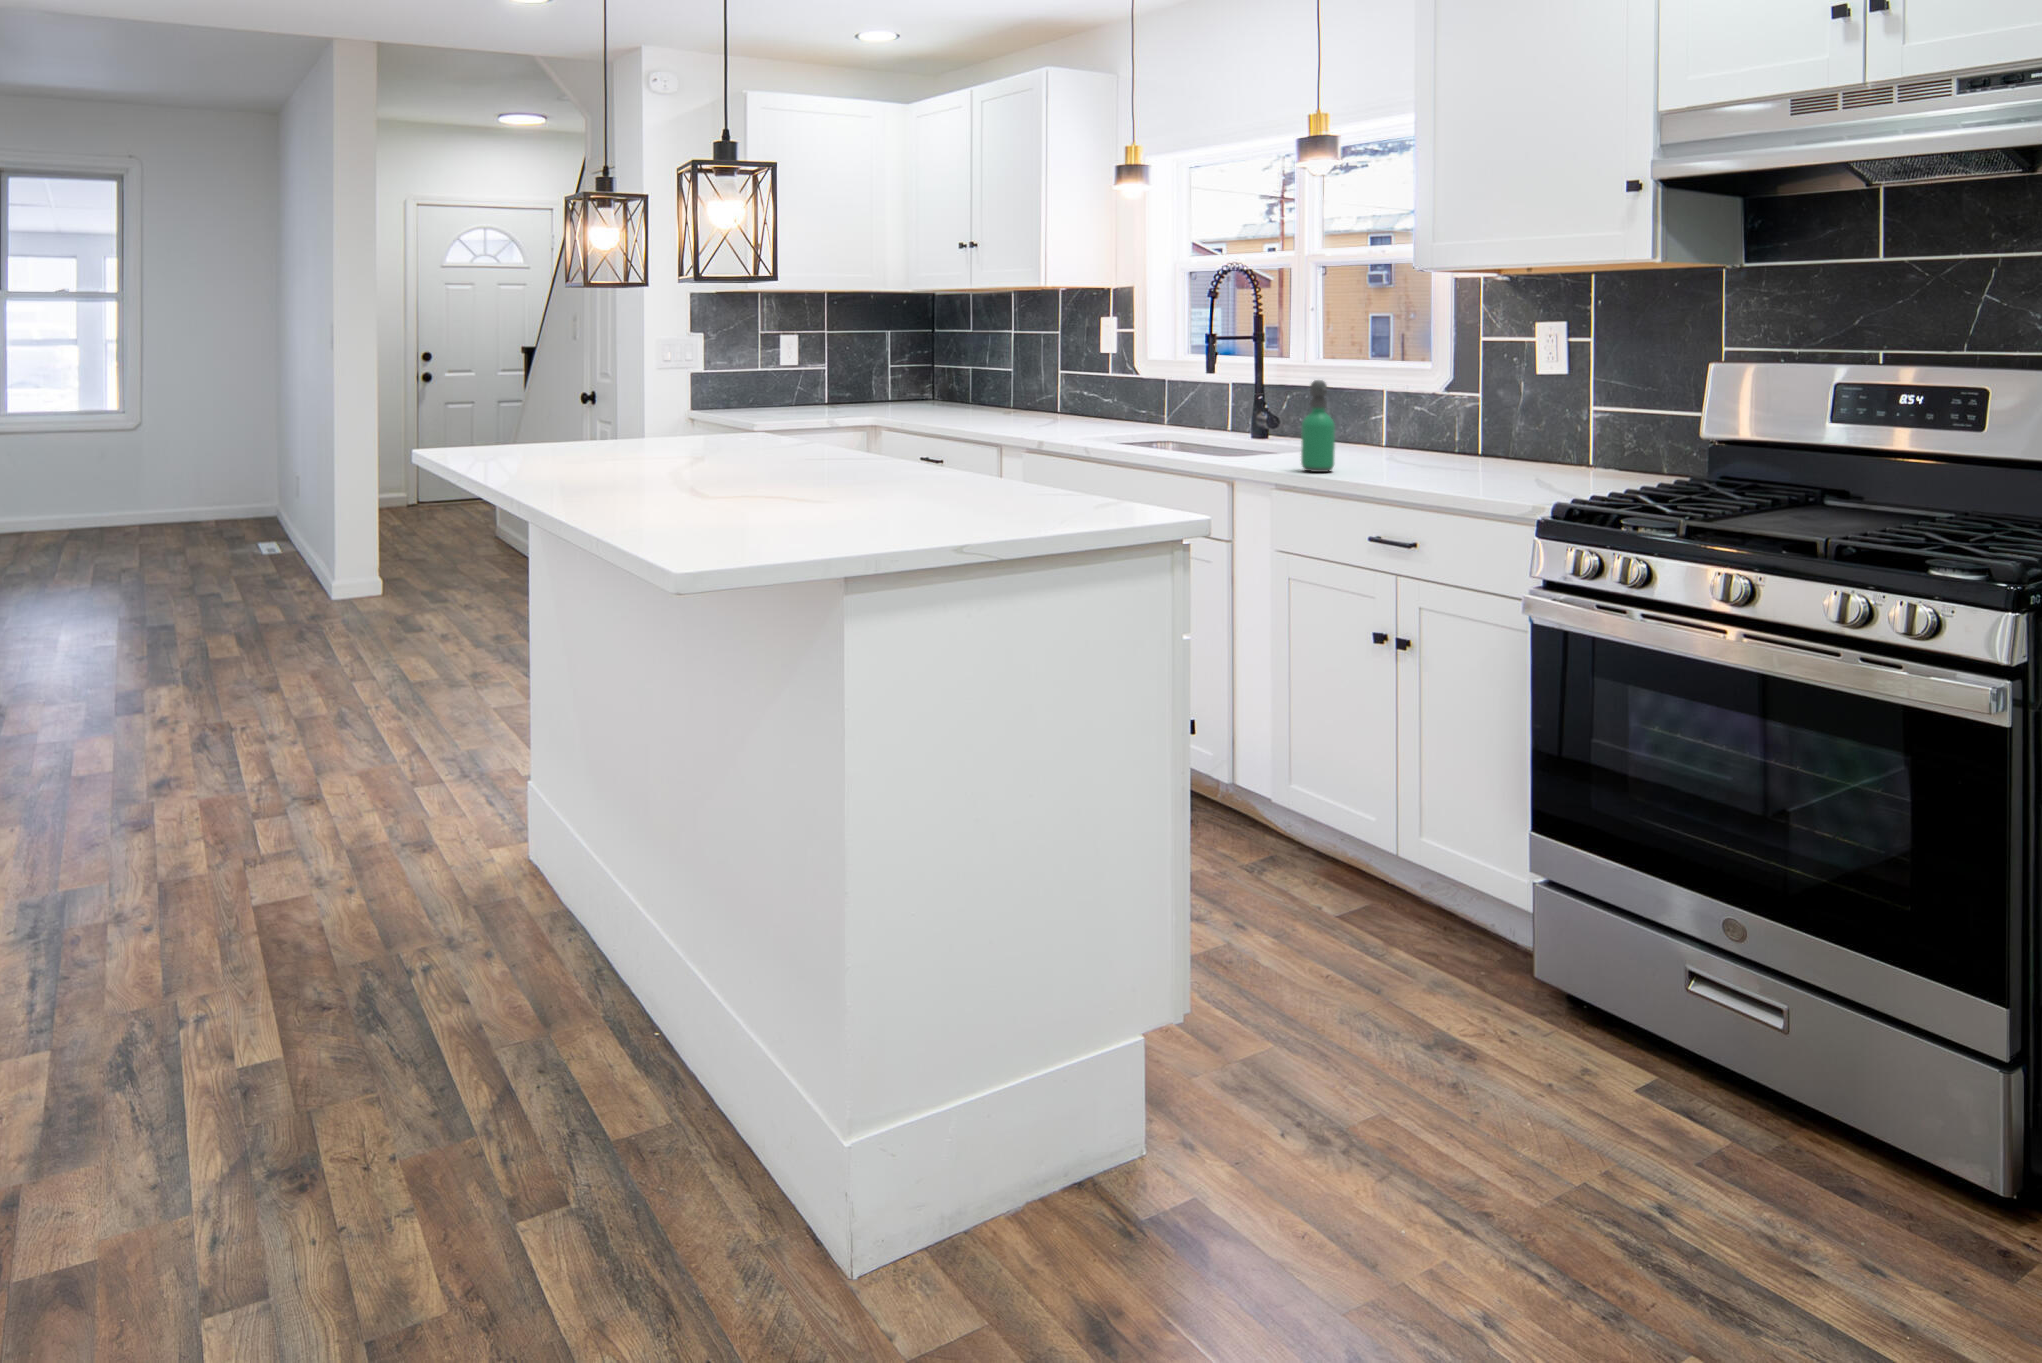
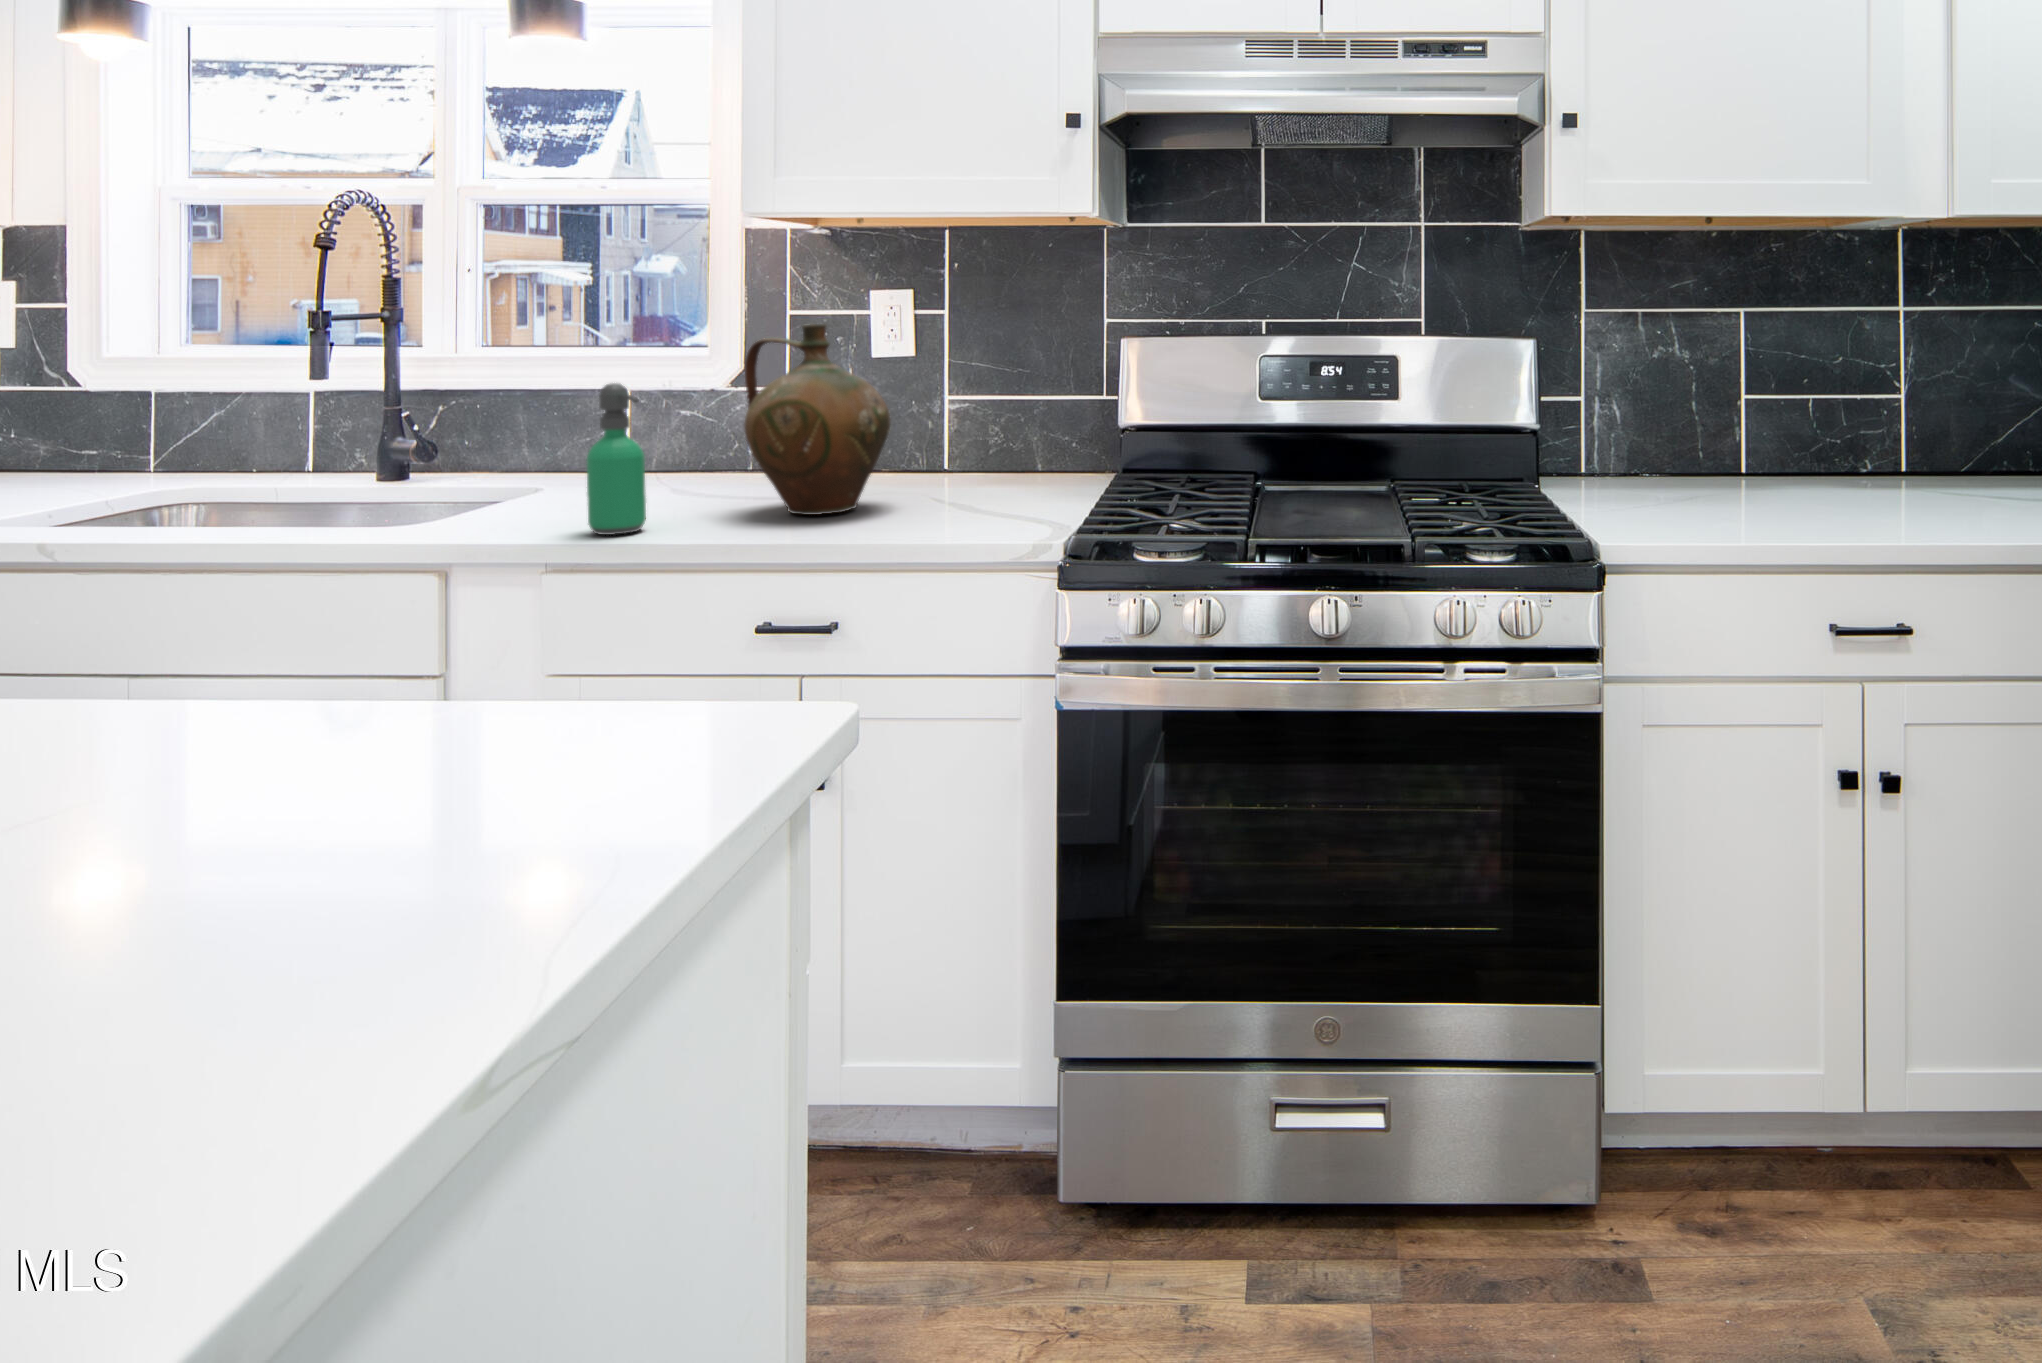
ceramic jug: none [1398,346,1501,477] -> present [744,324,890,515]

